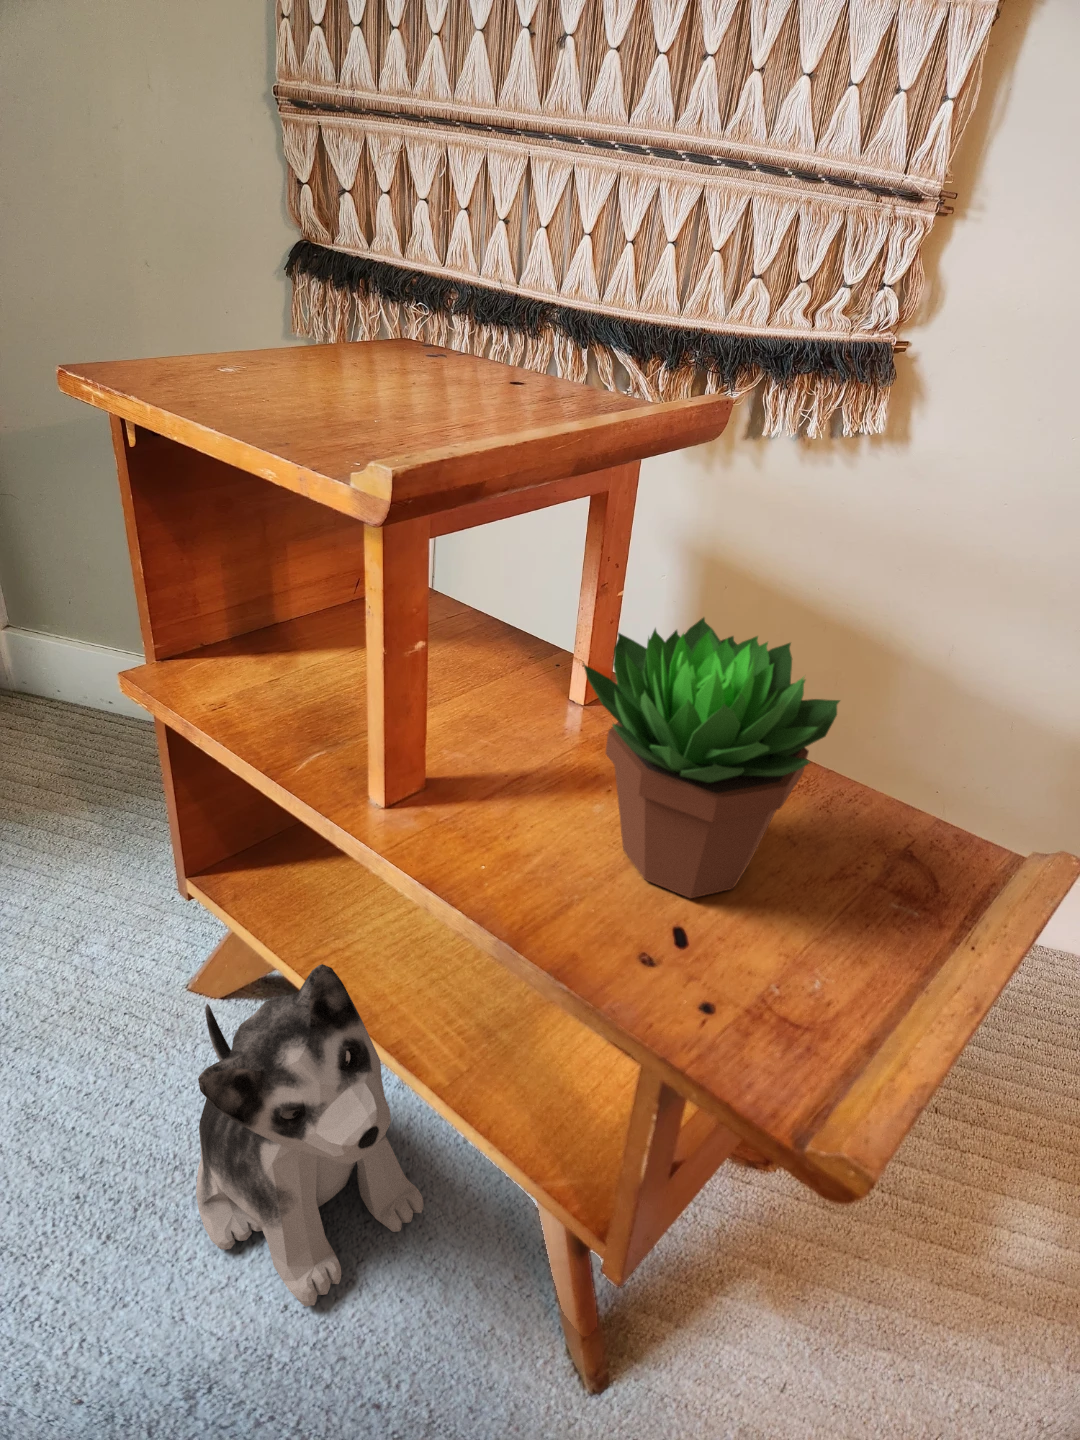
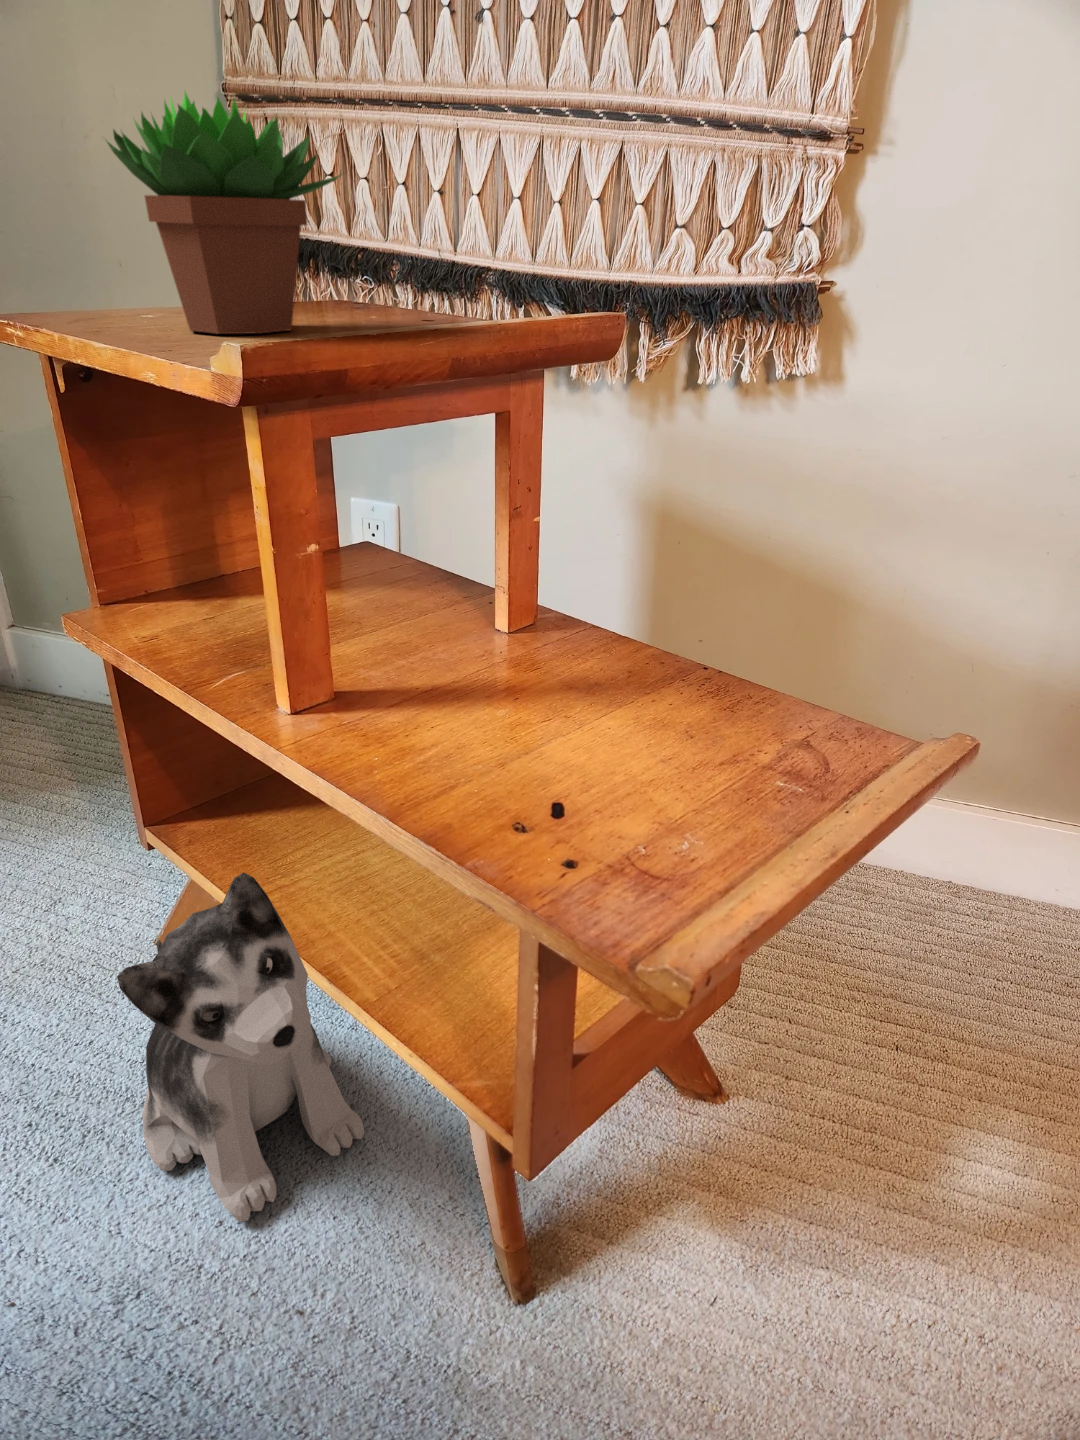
succulent plant: present [584,618,840,898] -> present [107,92,341,334]

